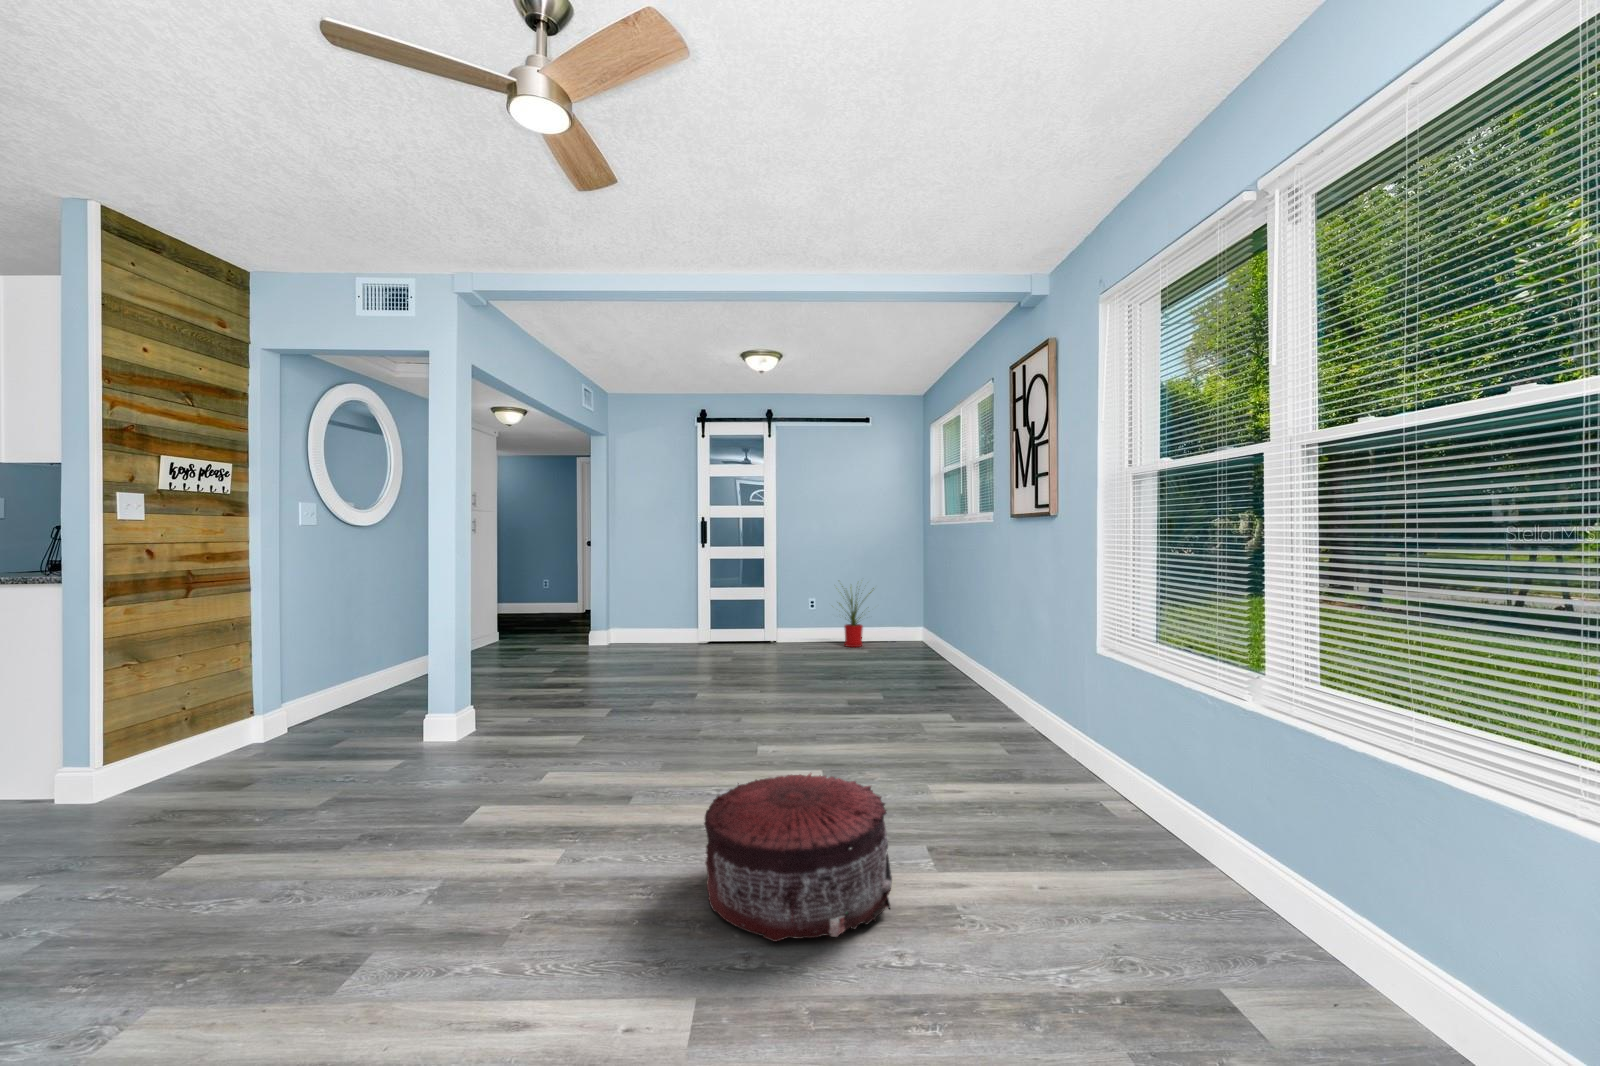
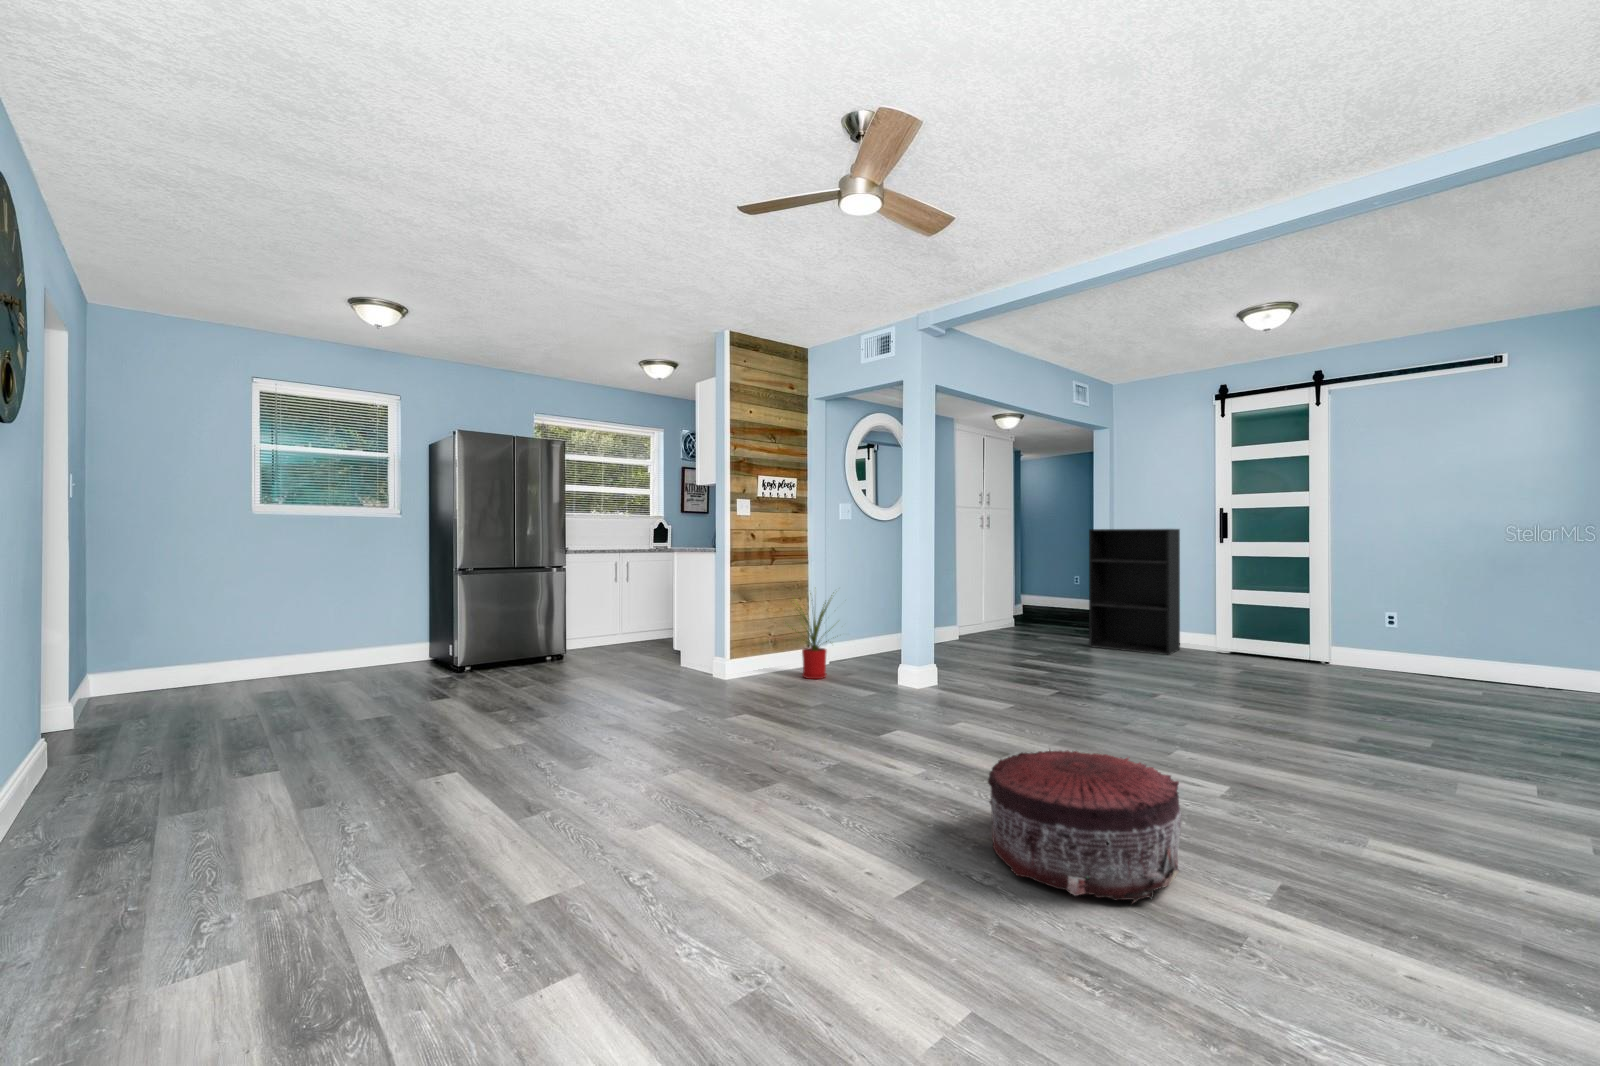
bookshelf: none [591,535,669,654] -> present [1089,529,1180,655]
house plant: present [839,586,874,647] -> present [788,595,832,679]

